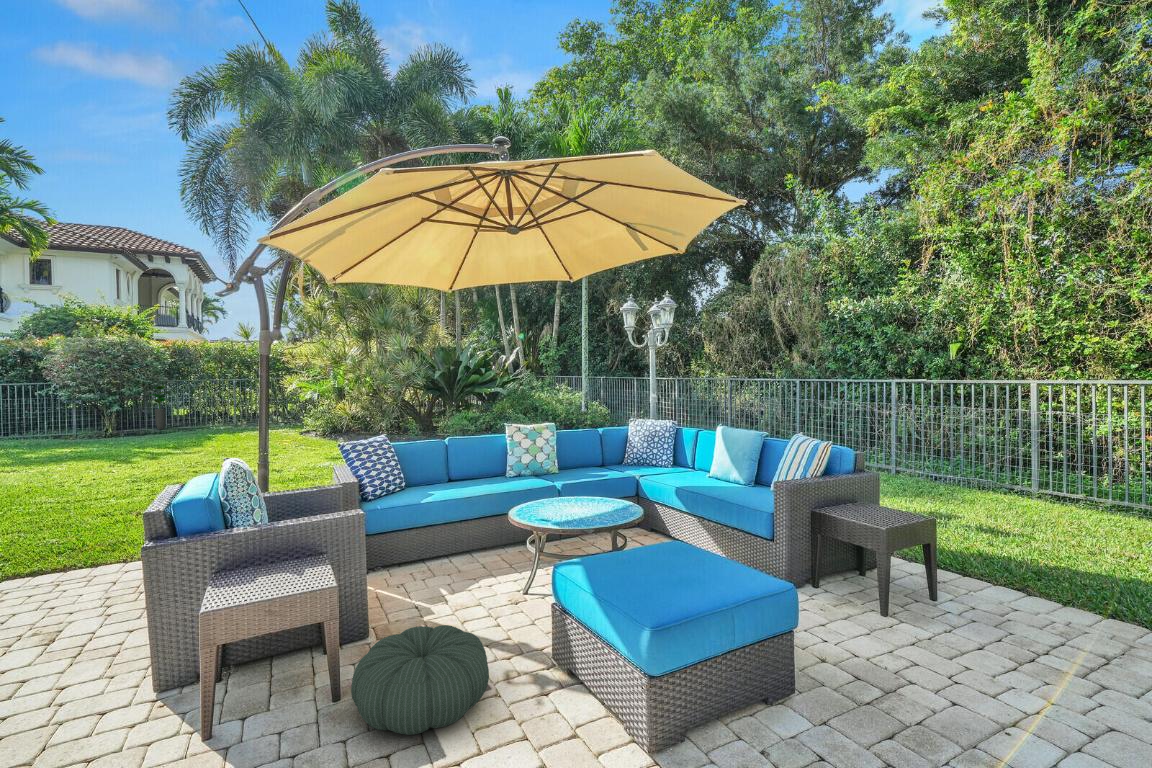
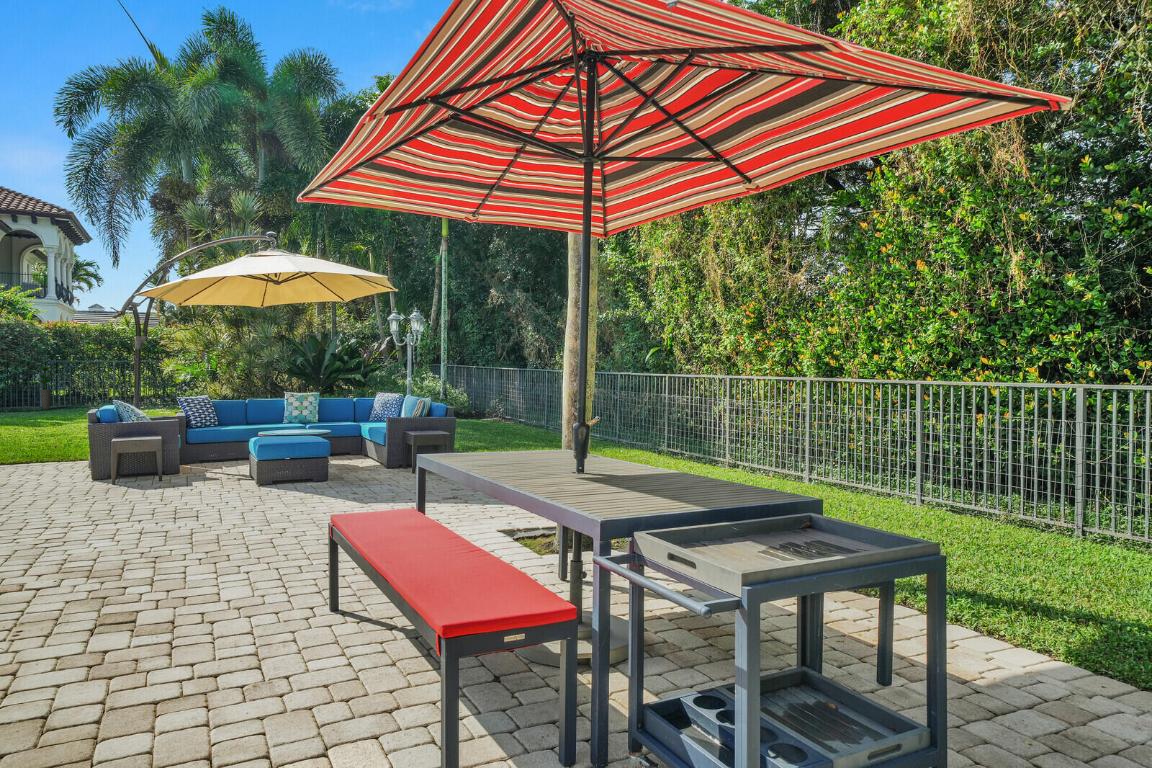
pouf: present [351,625,489,735] -> none [163,459,217,484]

